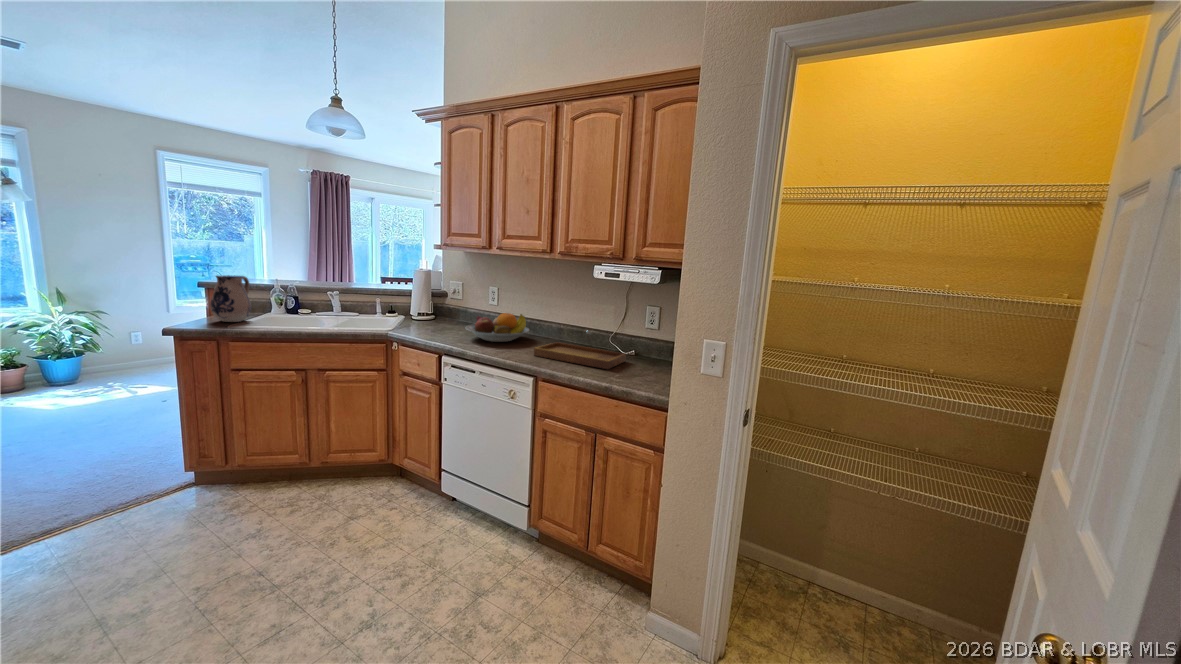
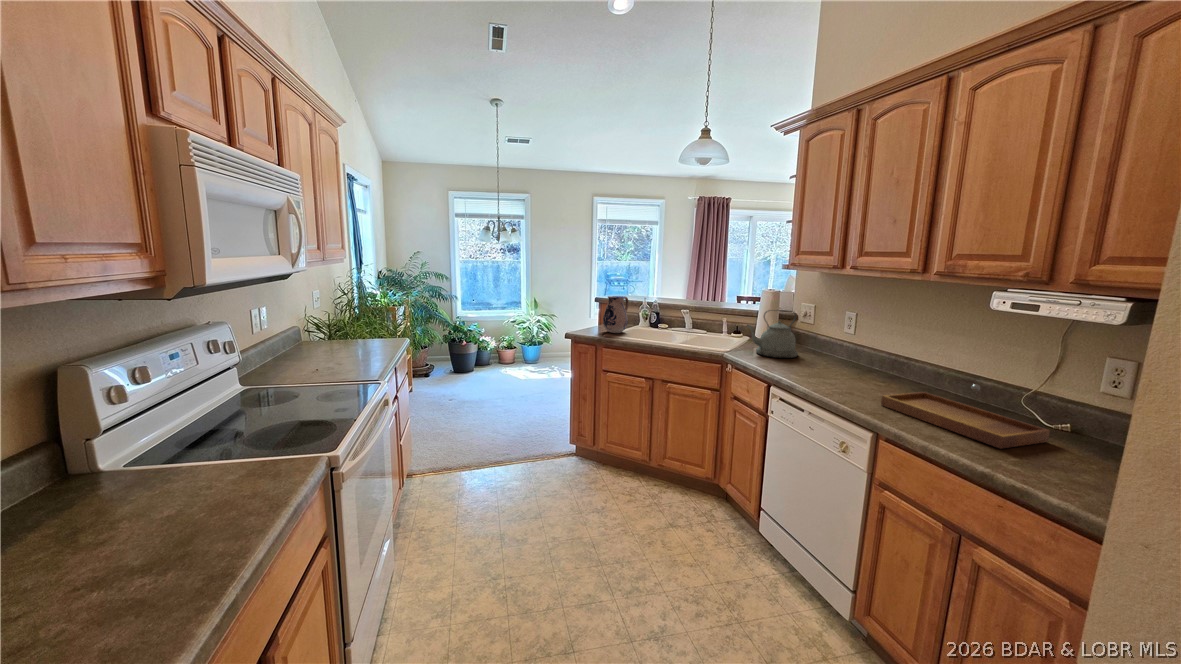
kettle: none [408,287,457,331] -> present [747,311,798,358]
fruit bowl: present [466,313,529,342] -> none [801,345,887,381]

